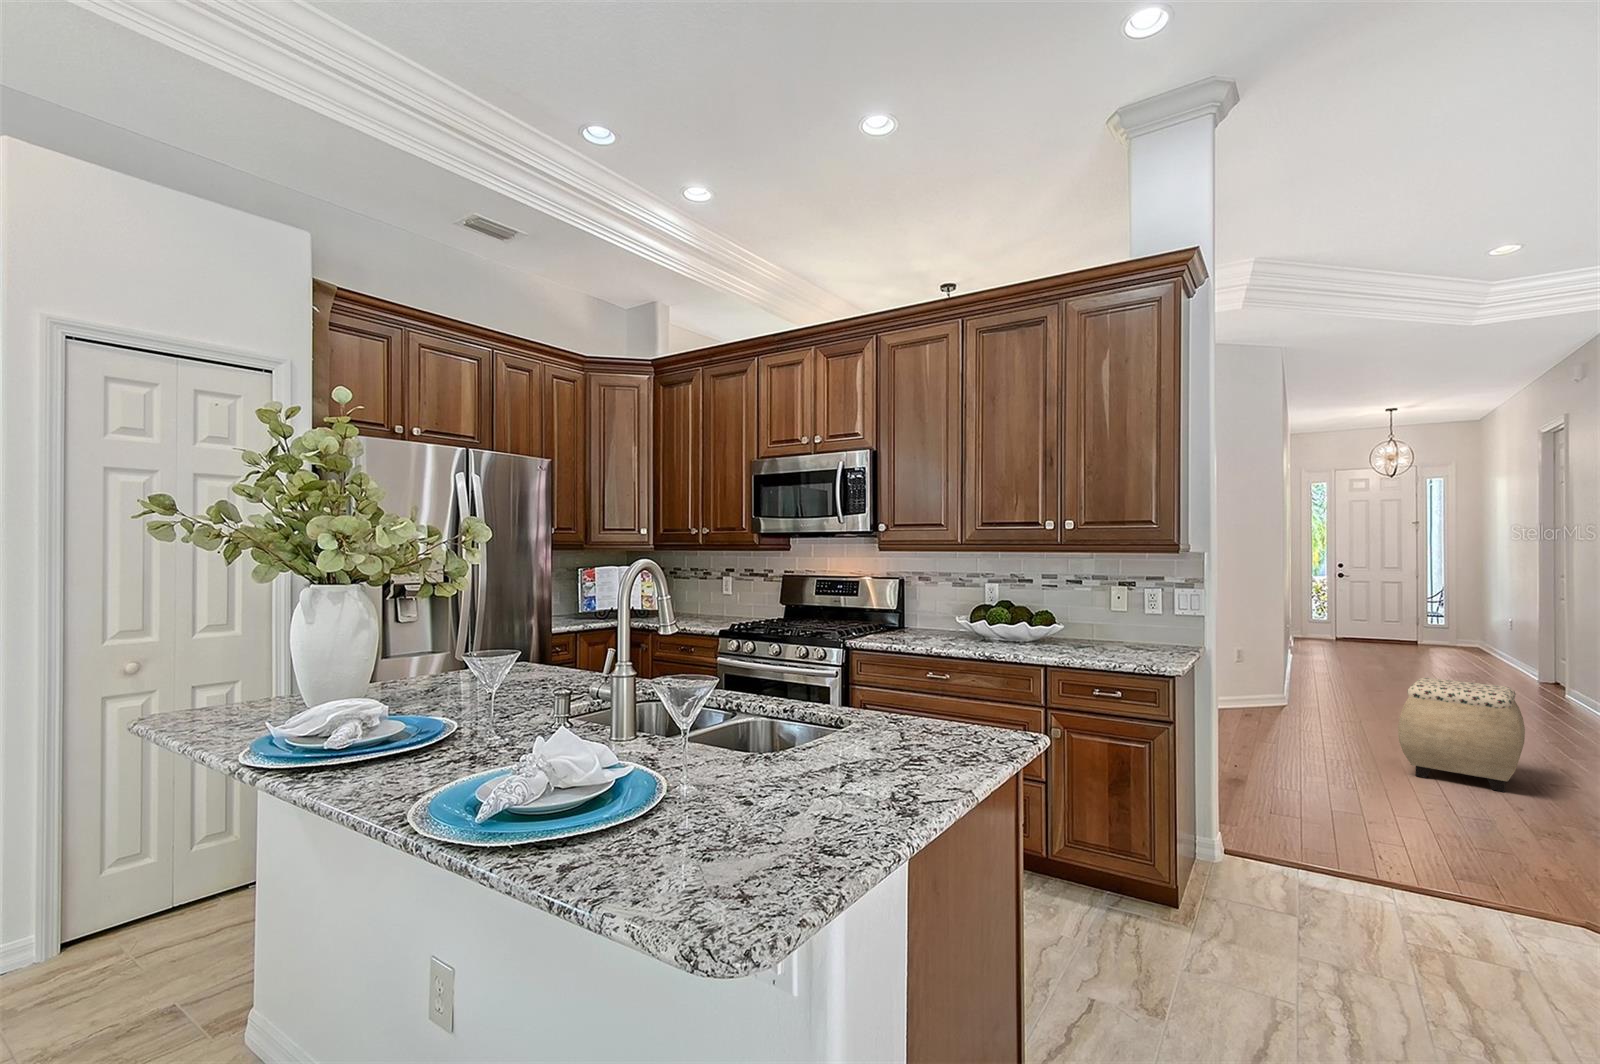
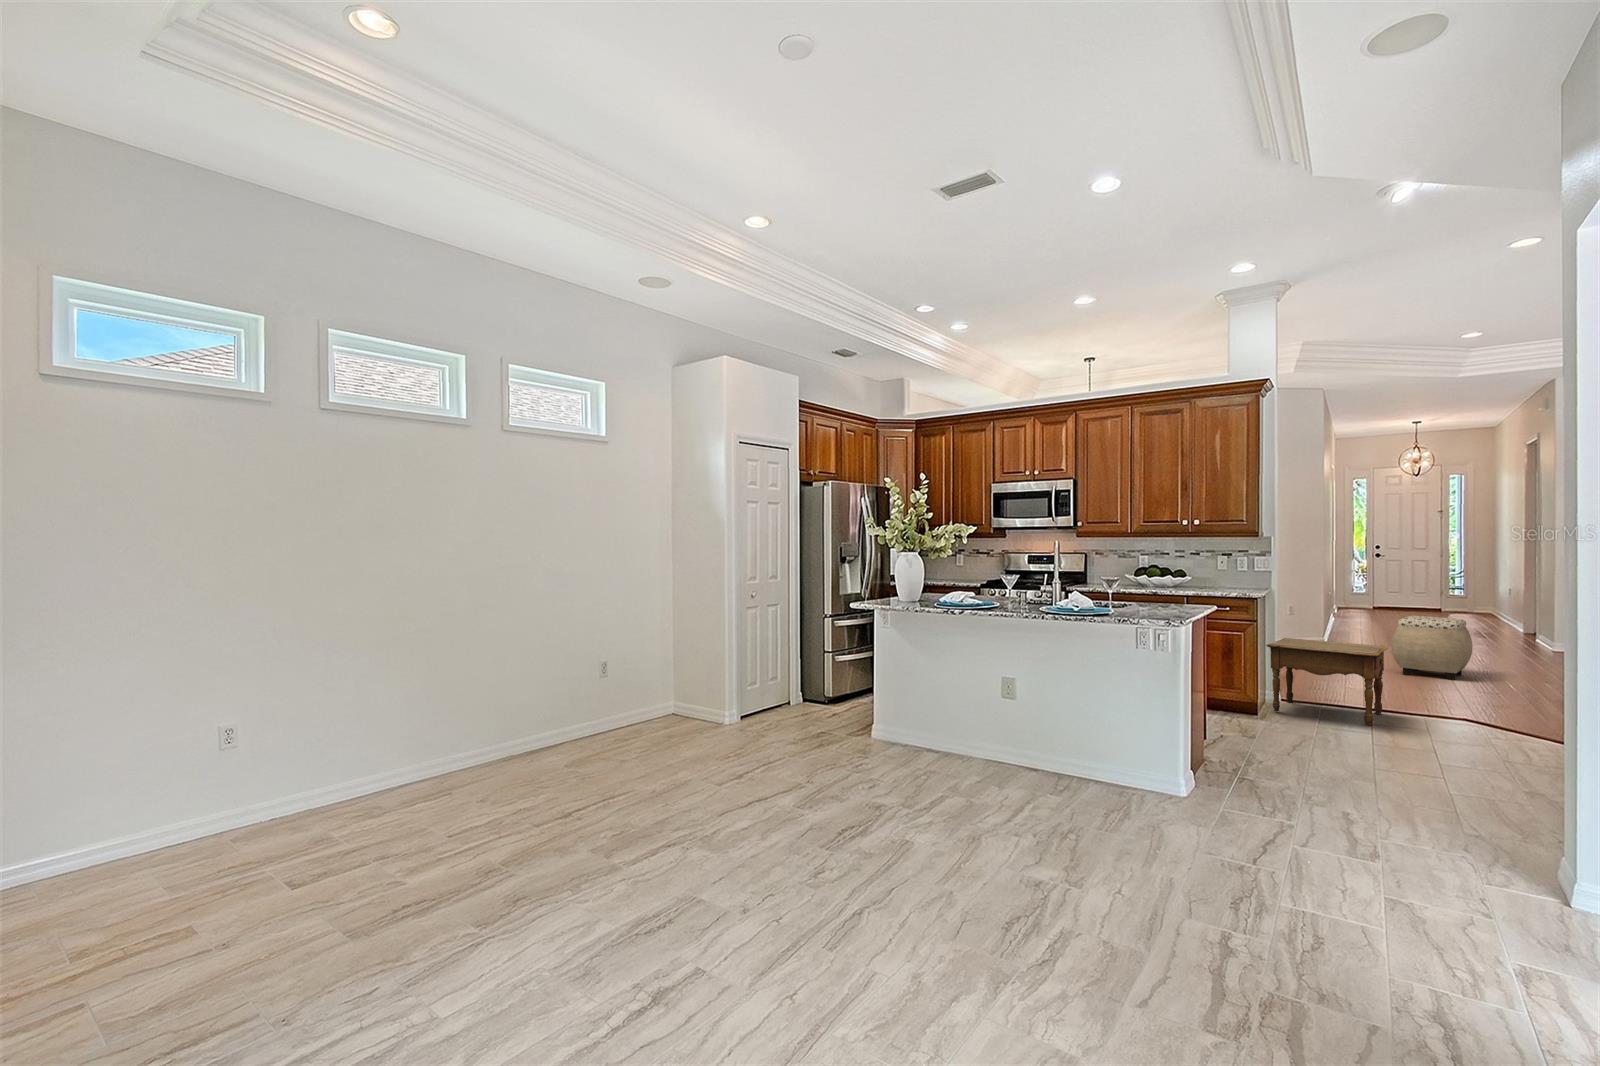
side table: none [1194,742,1432,963] -> present [1266,638,1388,725]

